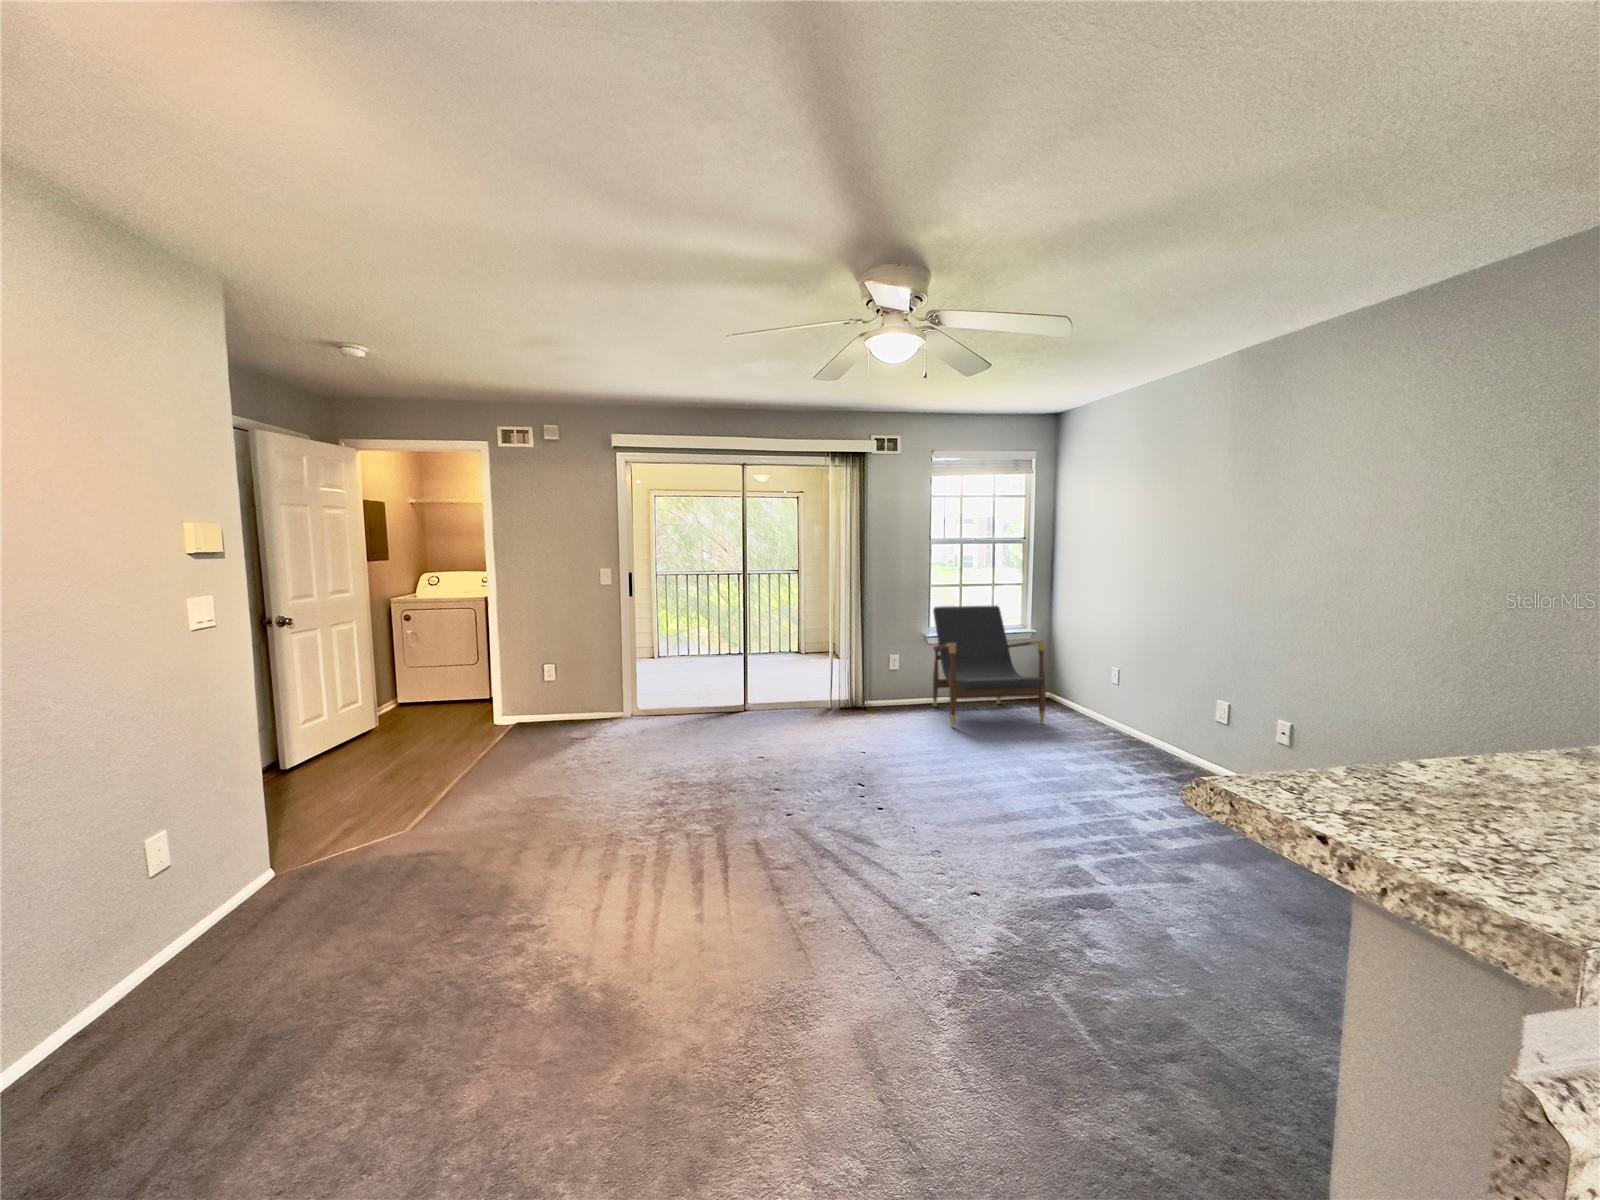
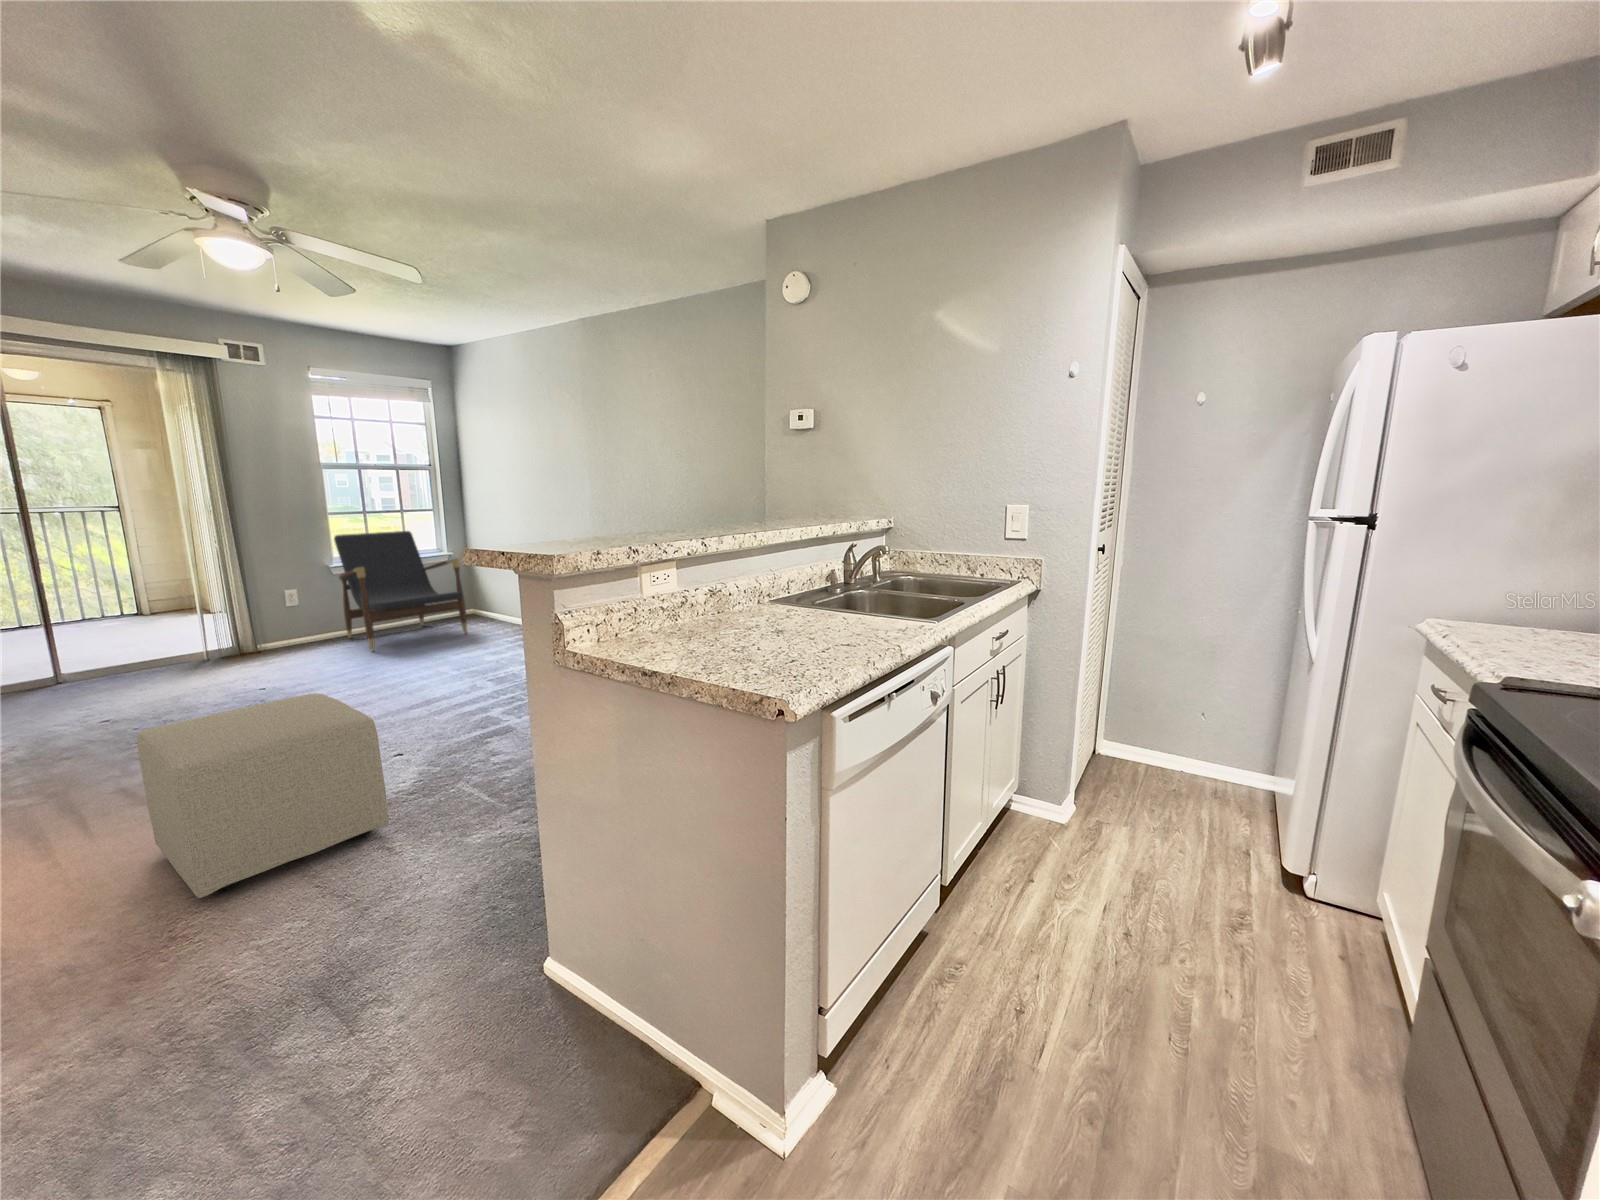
ottoman: none [761,816,968,1056] -> present [137,694,389,898]

